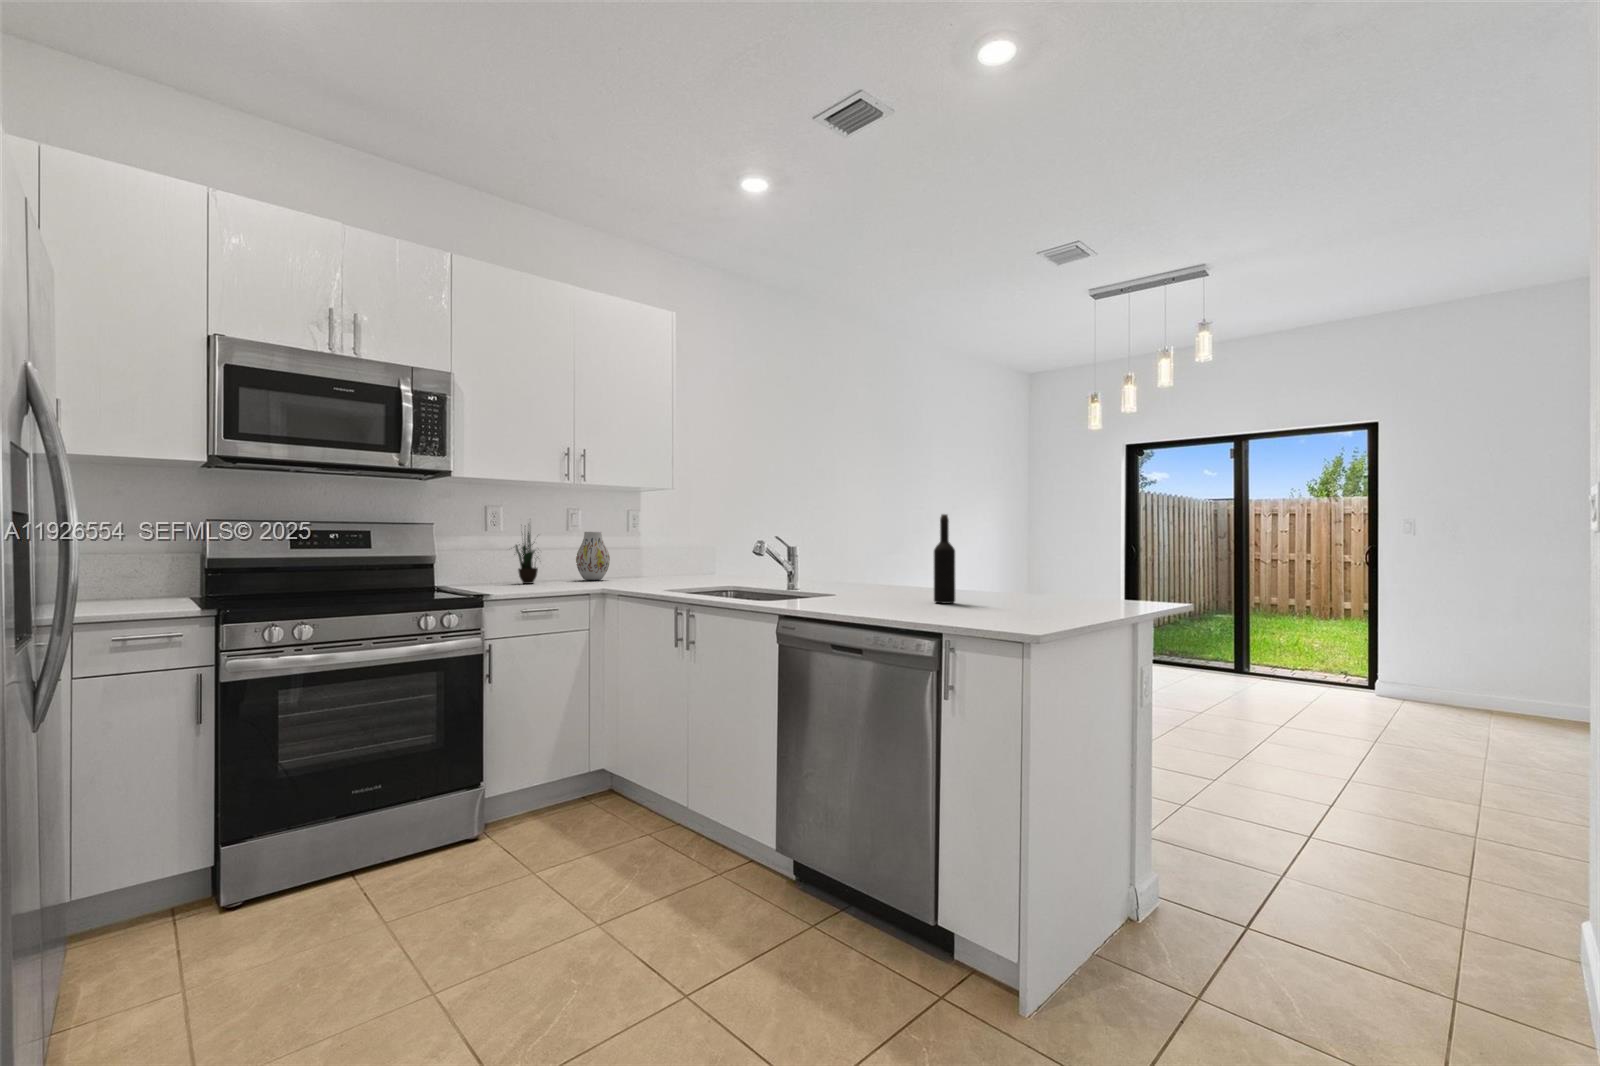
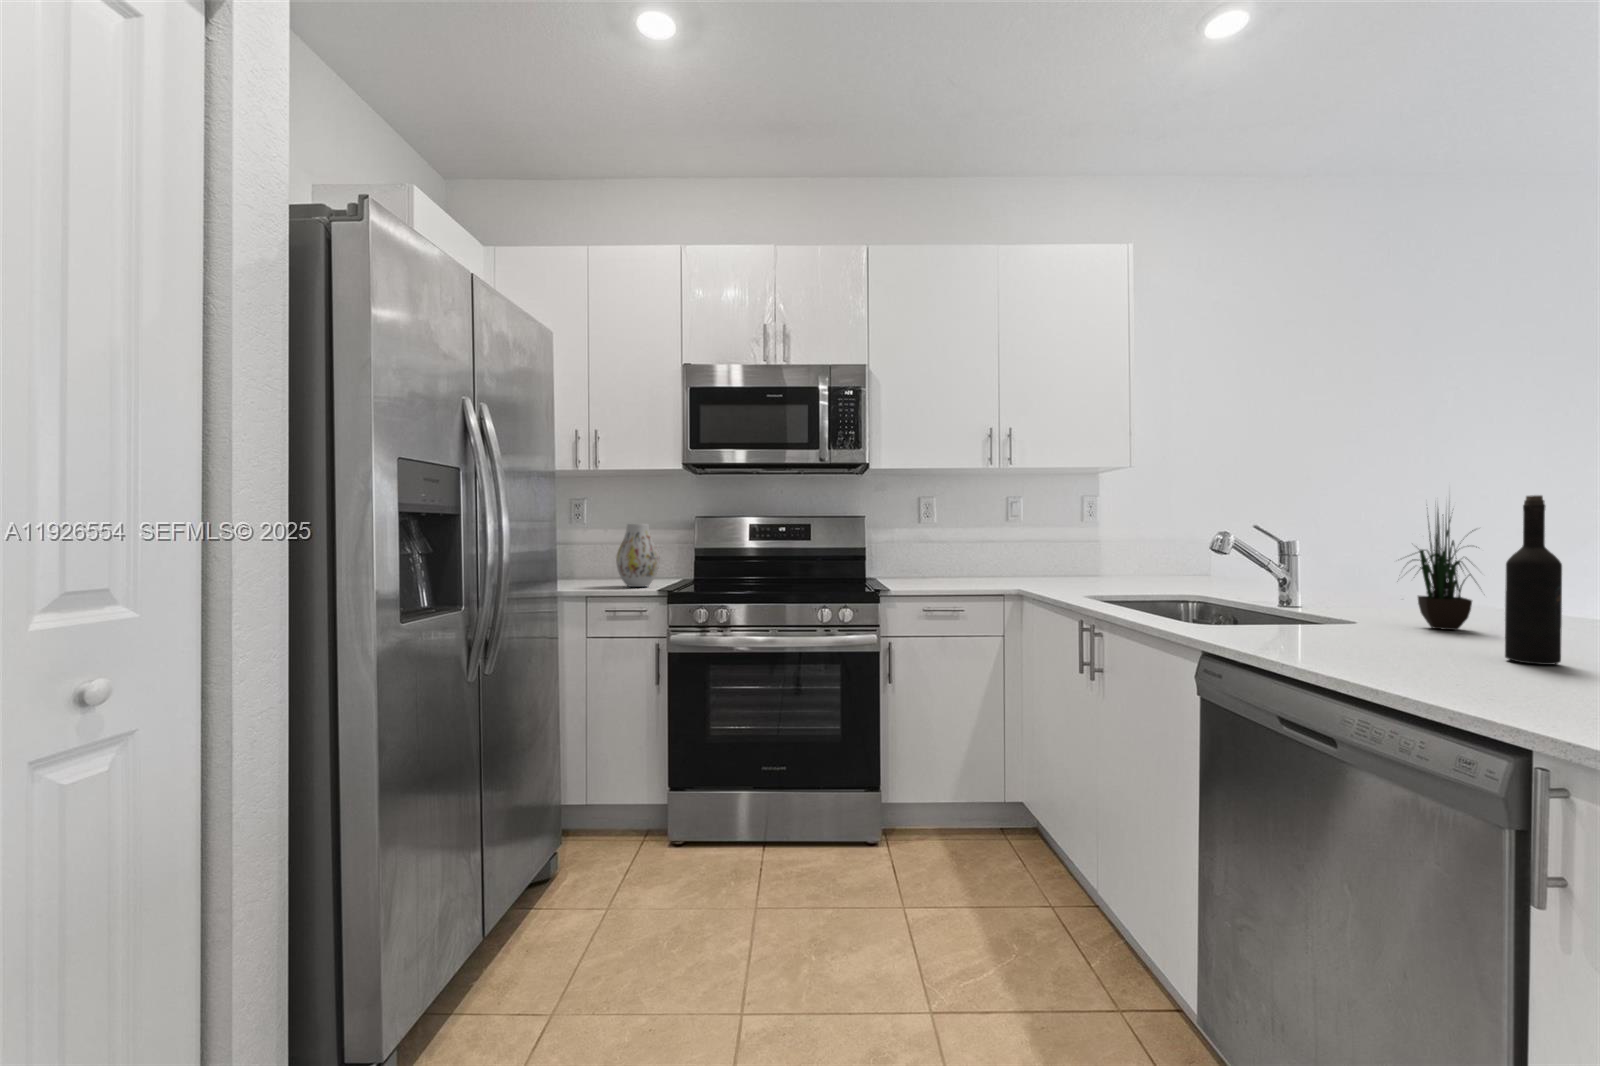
potted plant: present [516,531,538,584] -> present [1412,512,1476,630]
vase: present [576,532,610,580] -> present [616,524,659,587]

